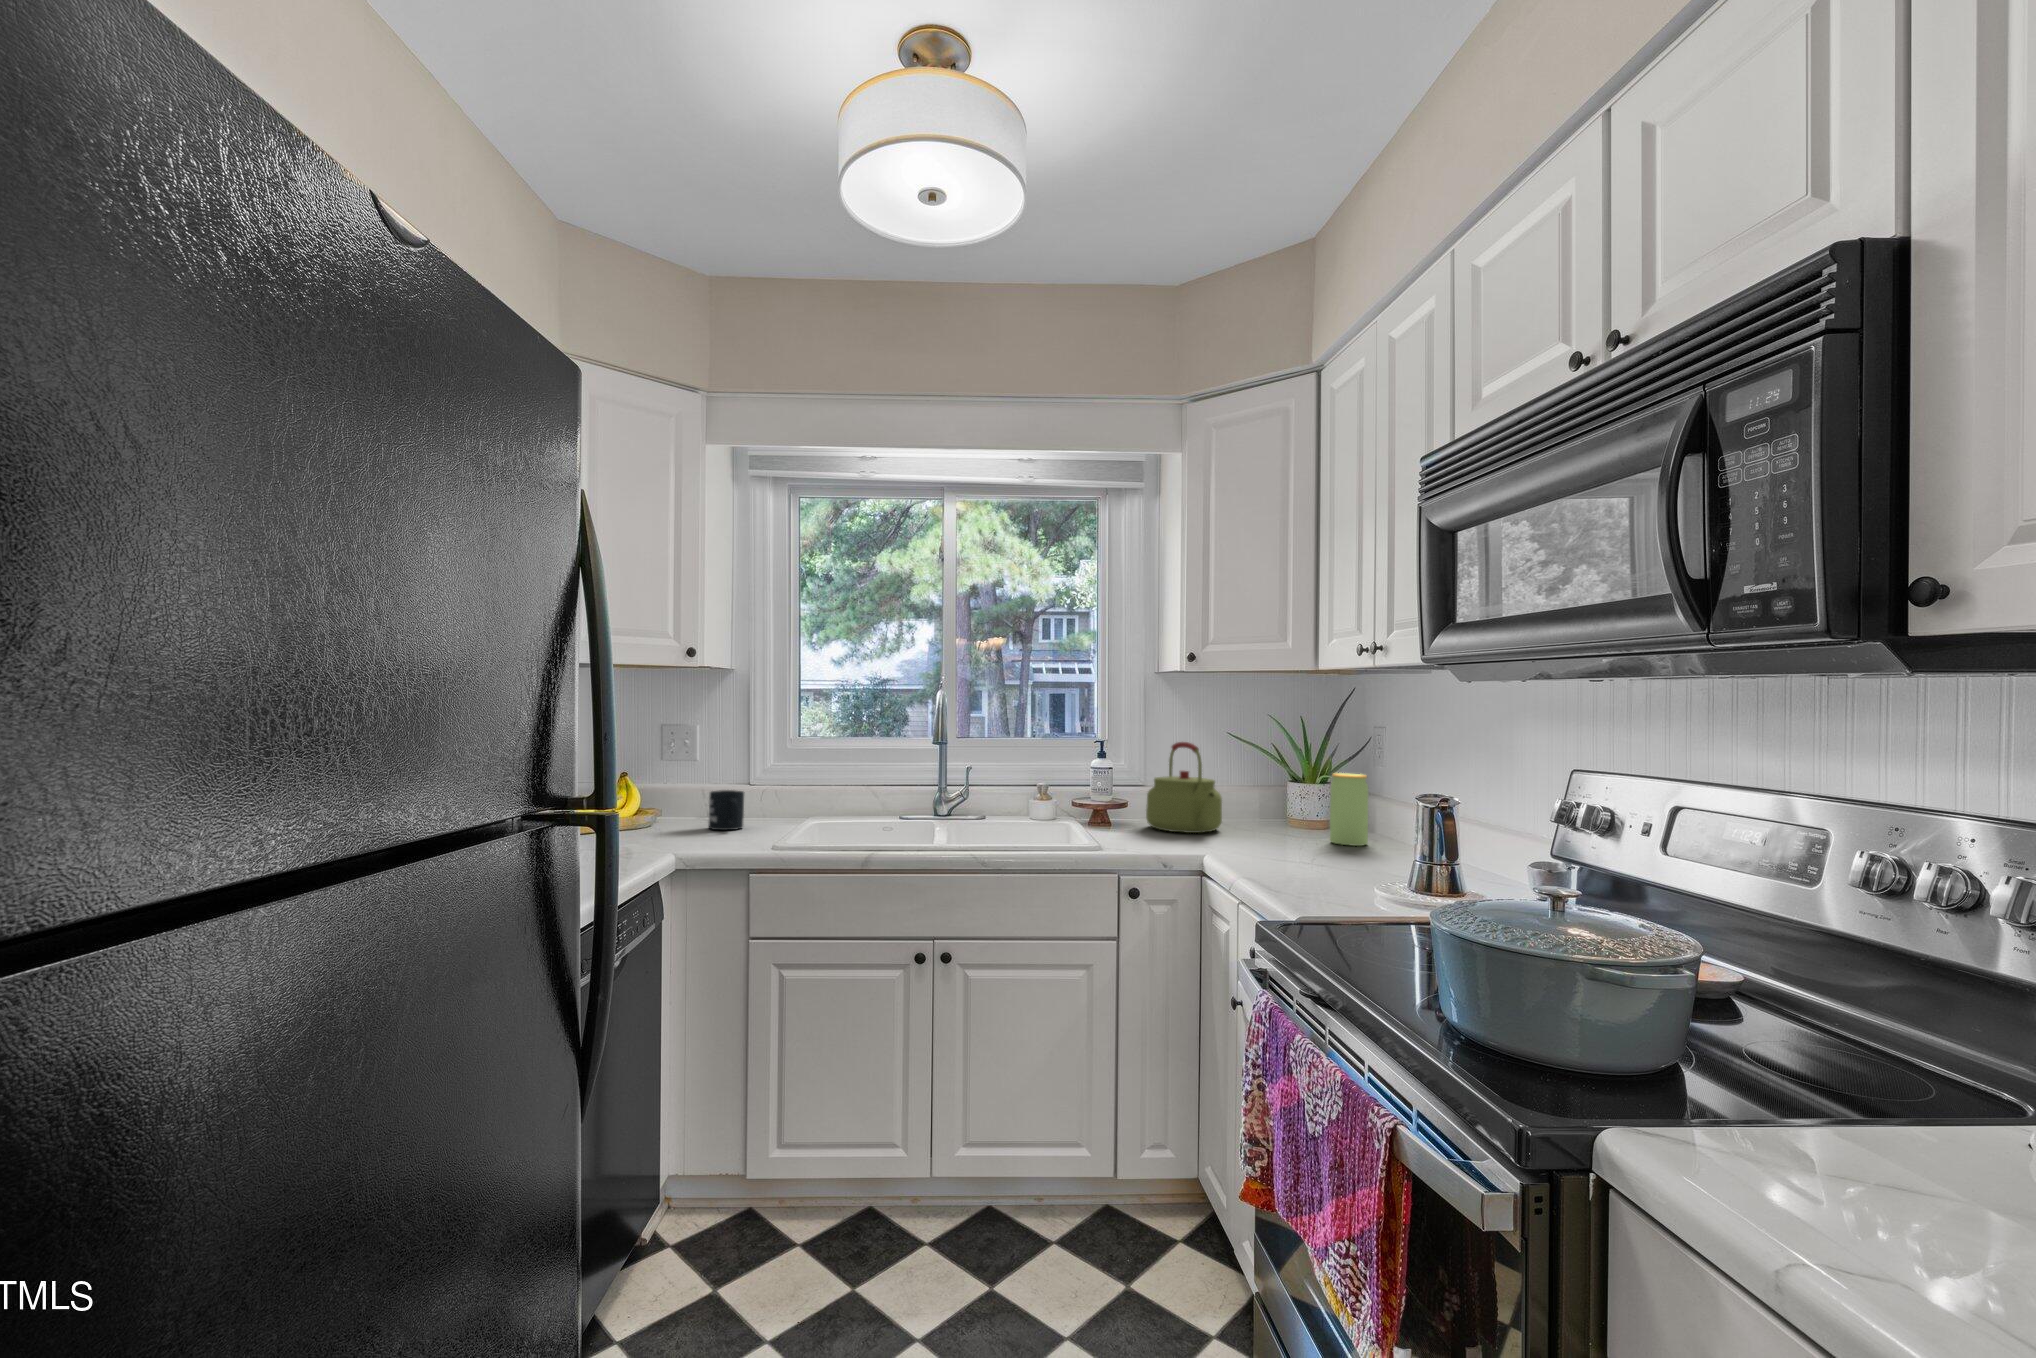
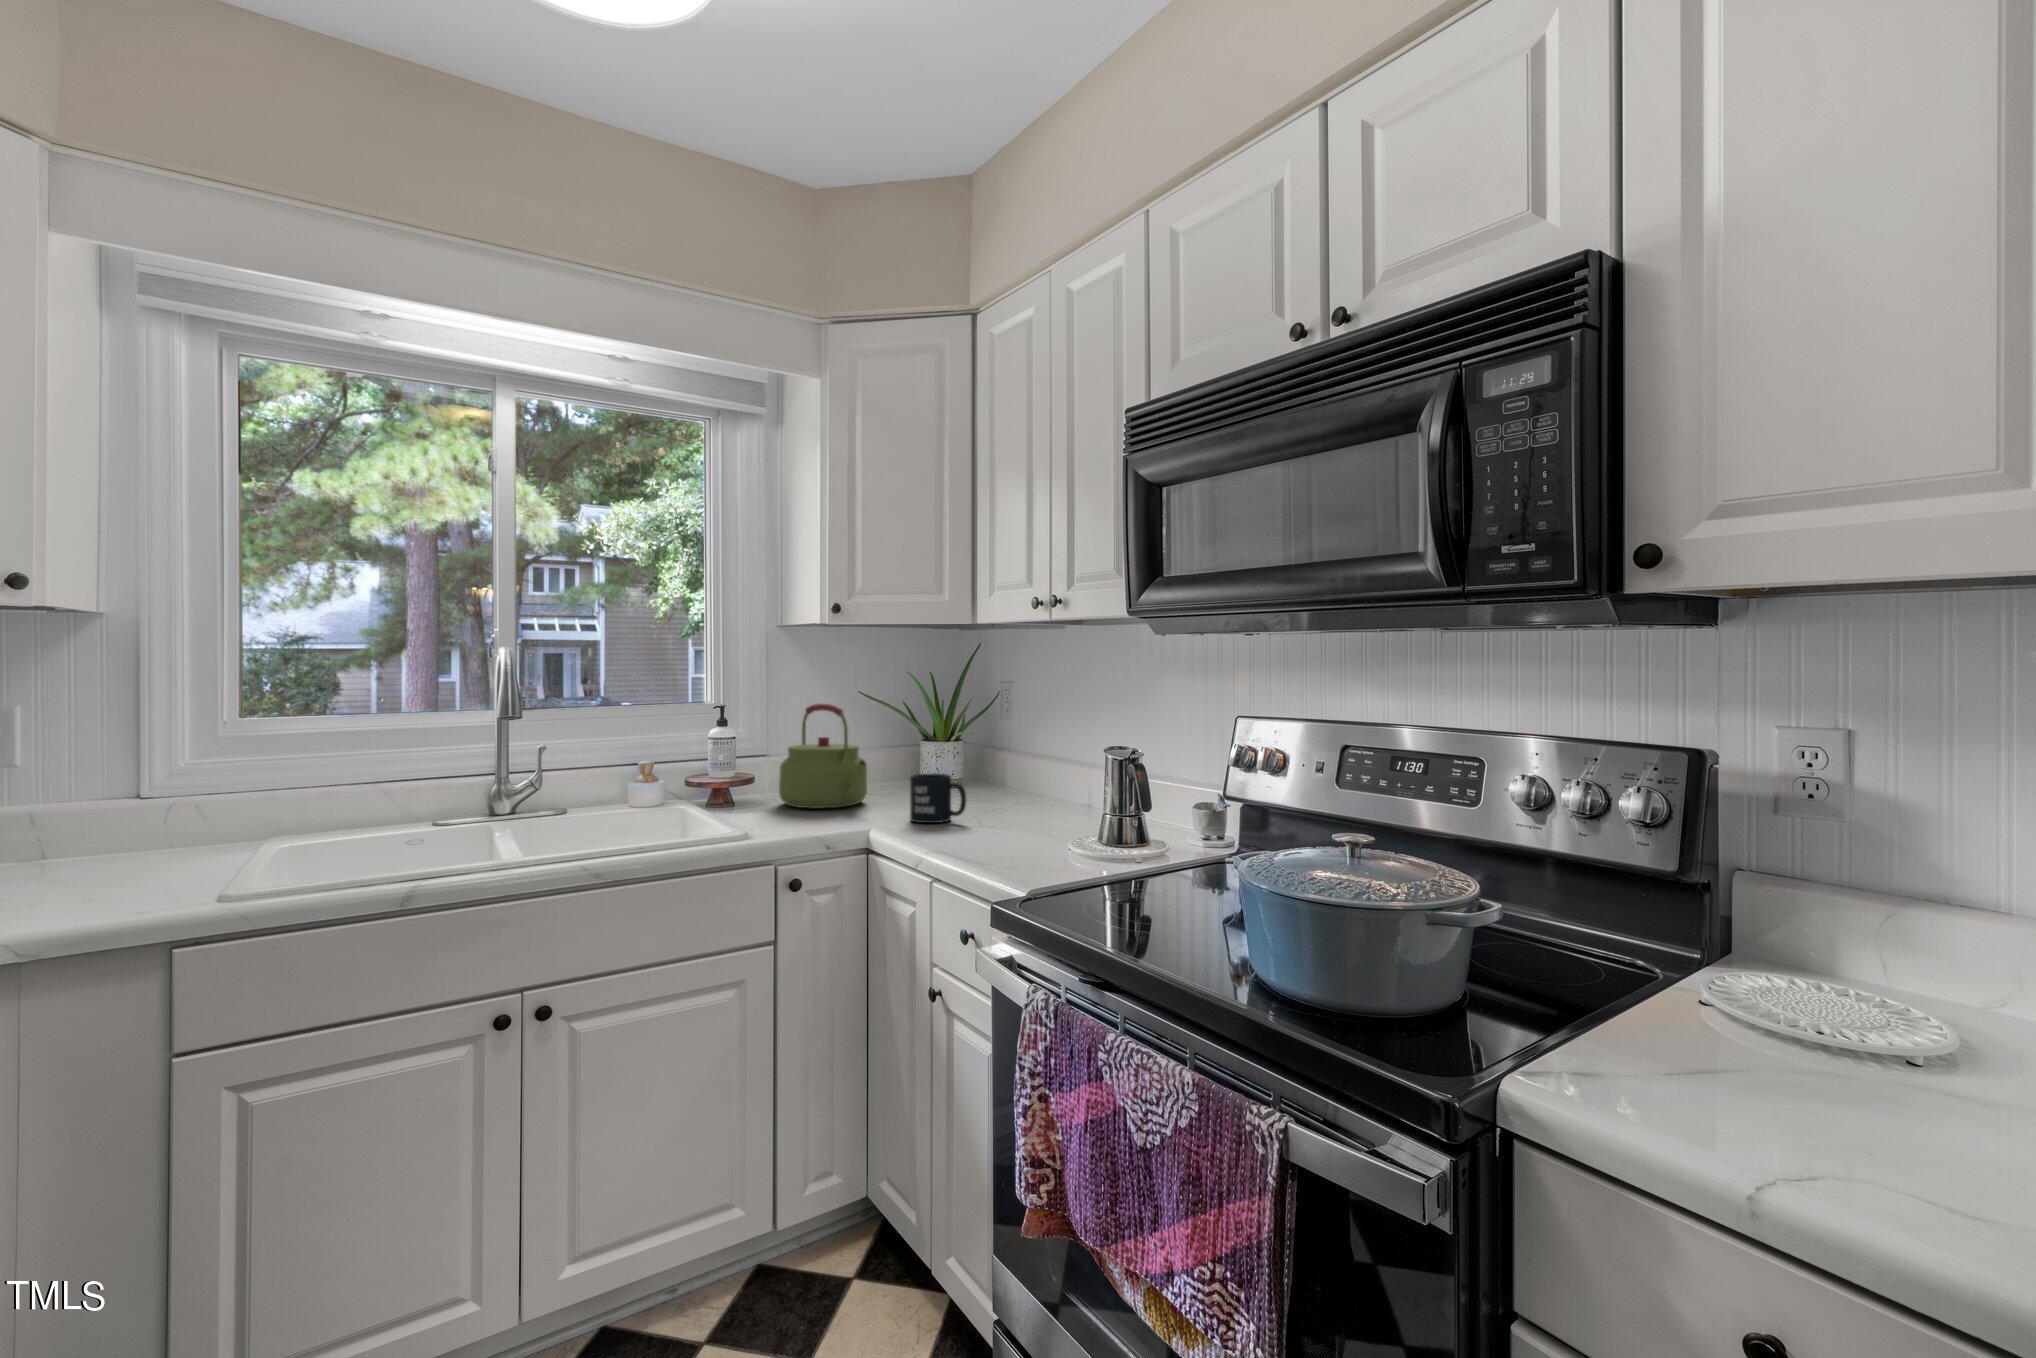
jar: present [1330,773,1368,846] -> none [984,731,1022,806]
mug: present [709,790,744,830] -> present [910,774,966,823]

